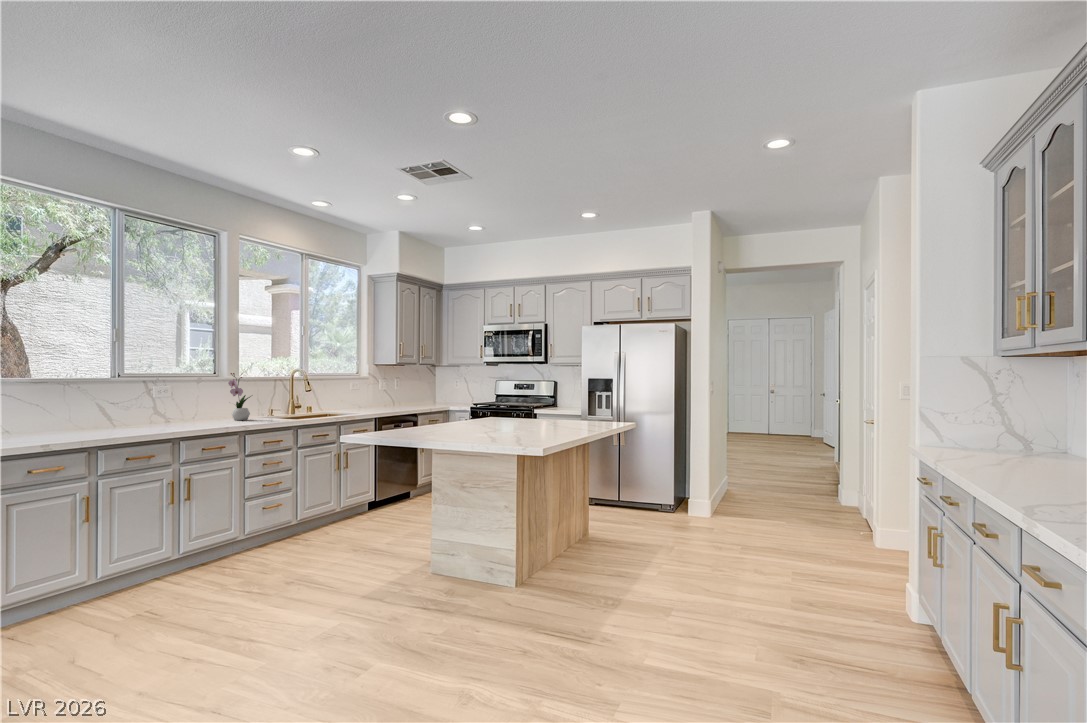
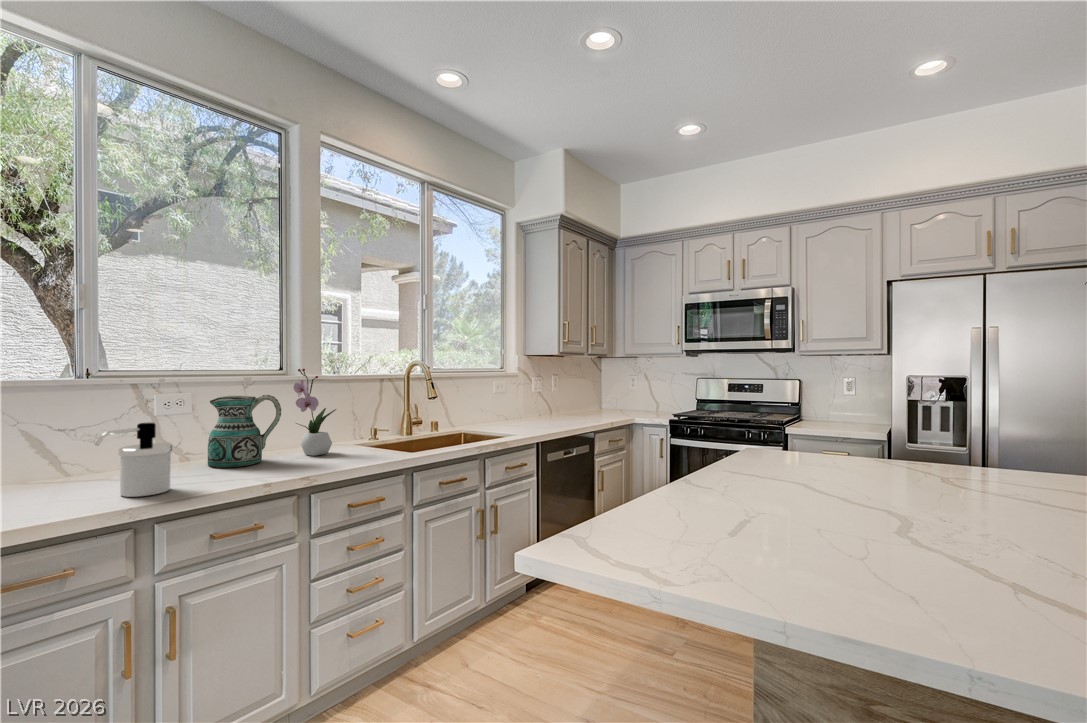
ceramic pitcher: none [184,387,224,423] -> present [208,395,281,468]
soap dispenser: none [153,397,181,430] -> present [95,423,172,497]

